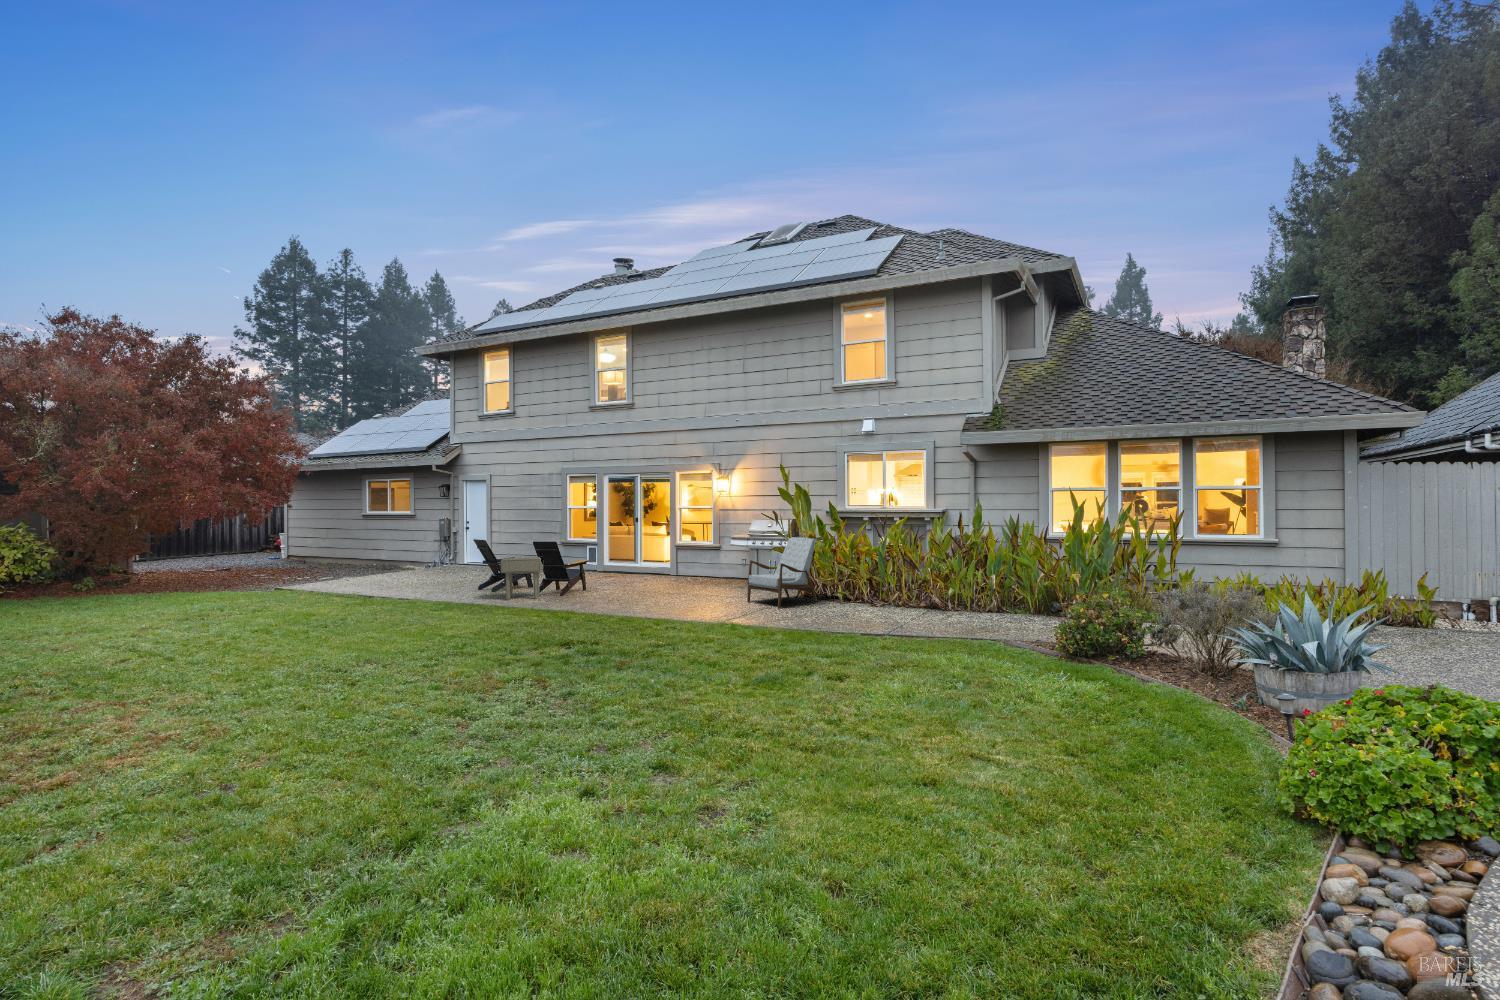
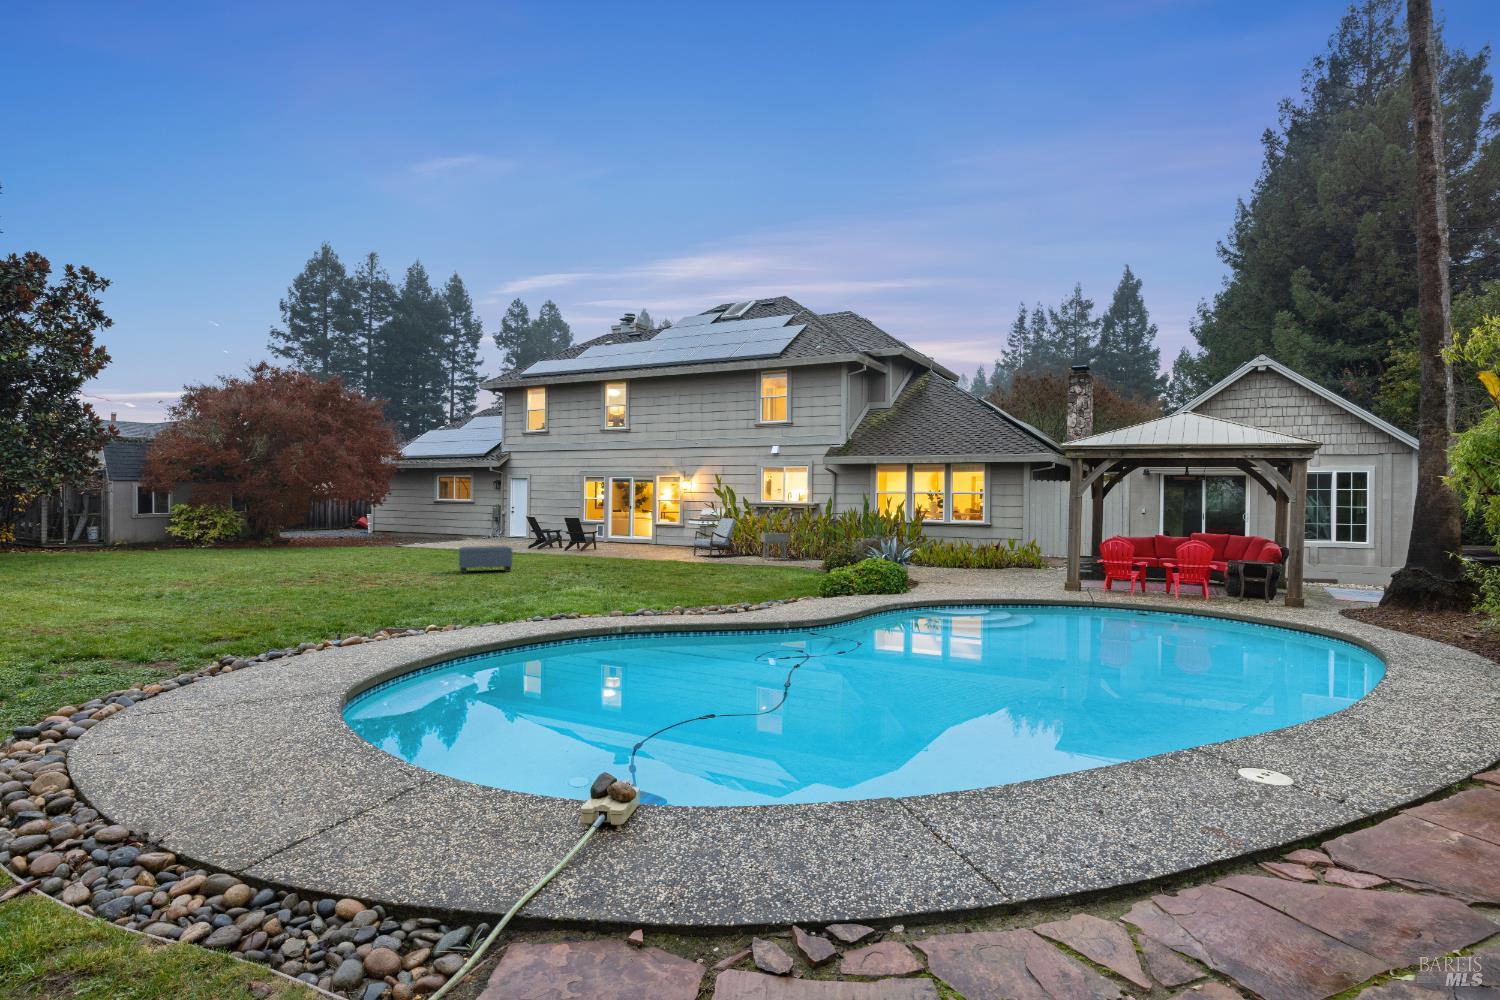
side table: present [501,557,543,600] -> present [760,533,789,560]
ottoman: none [269,621,394,694] -> present [459,546,512,573]

